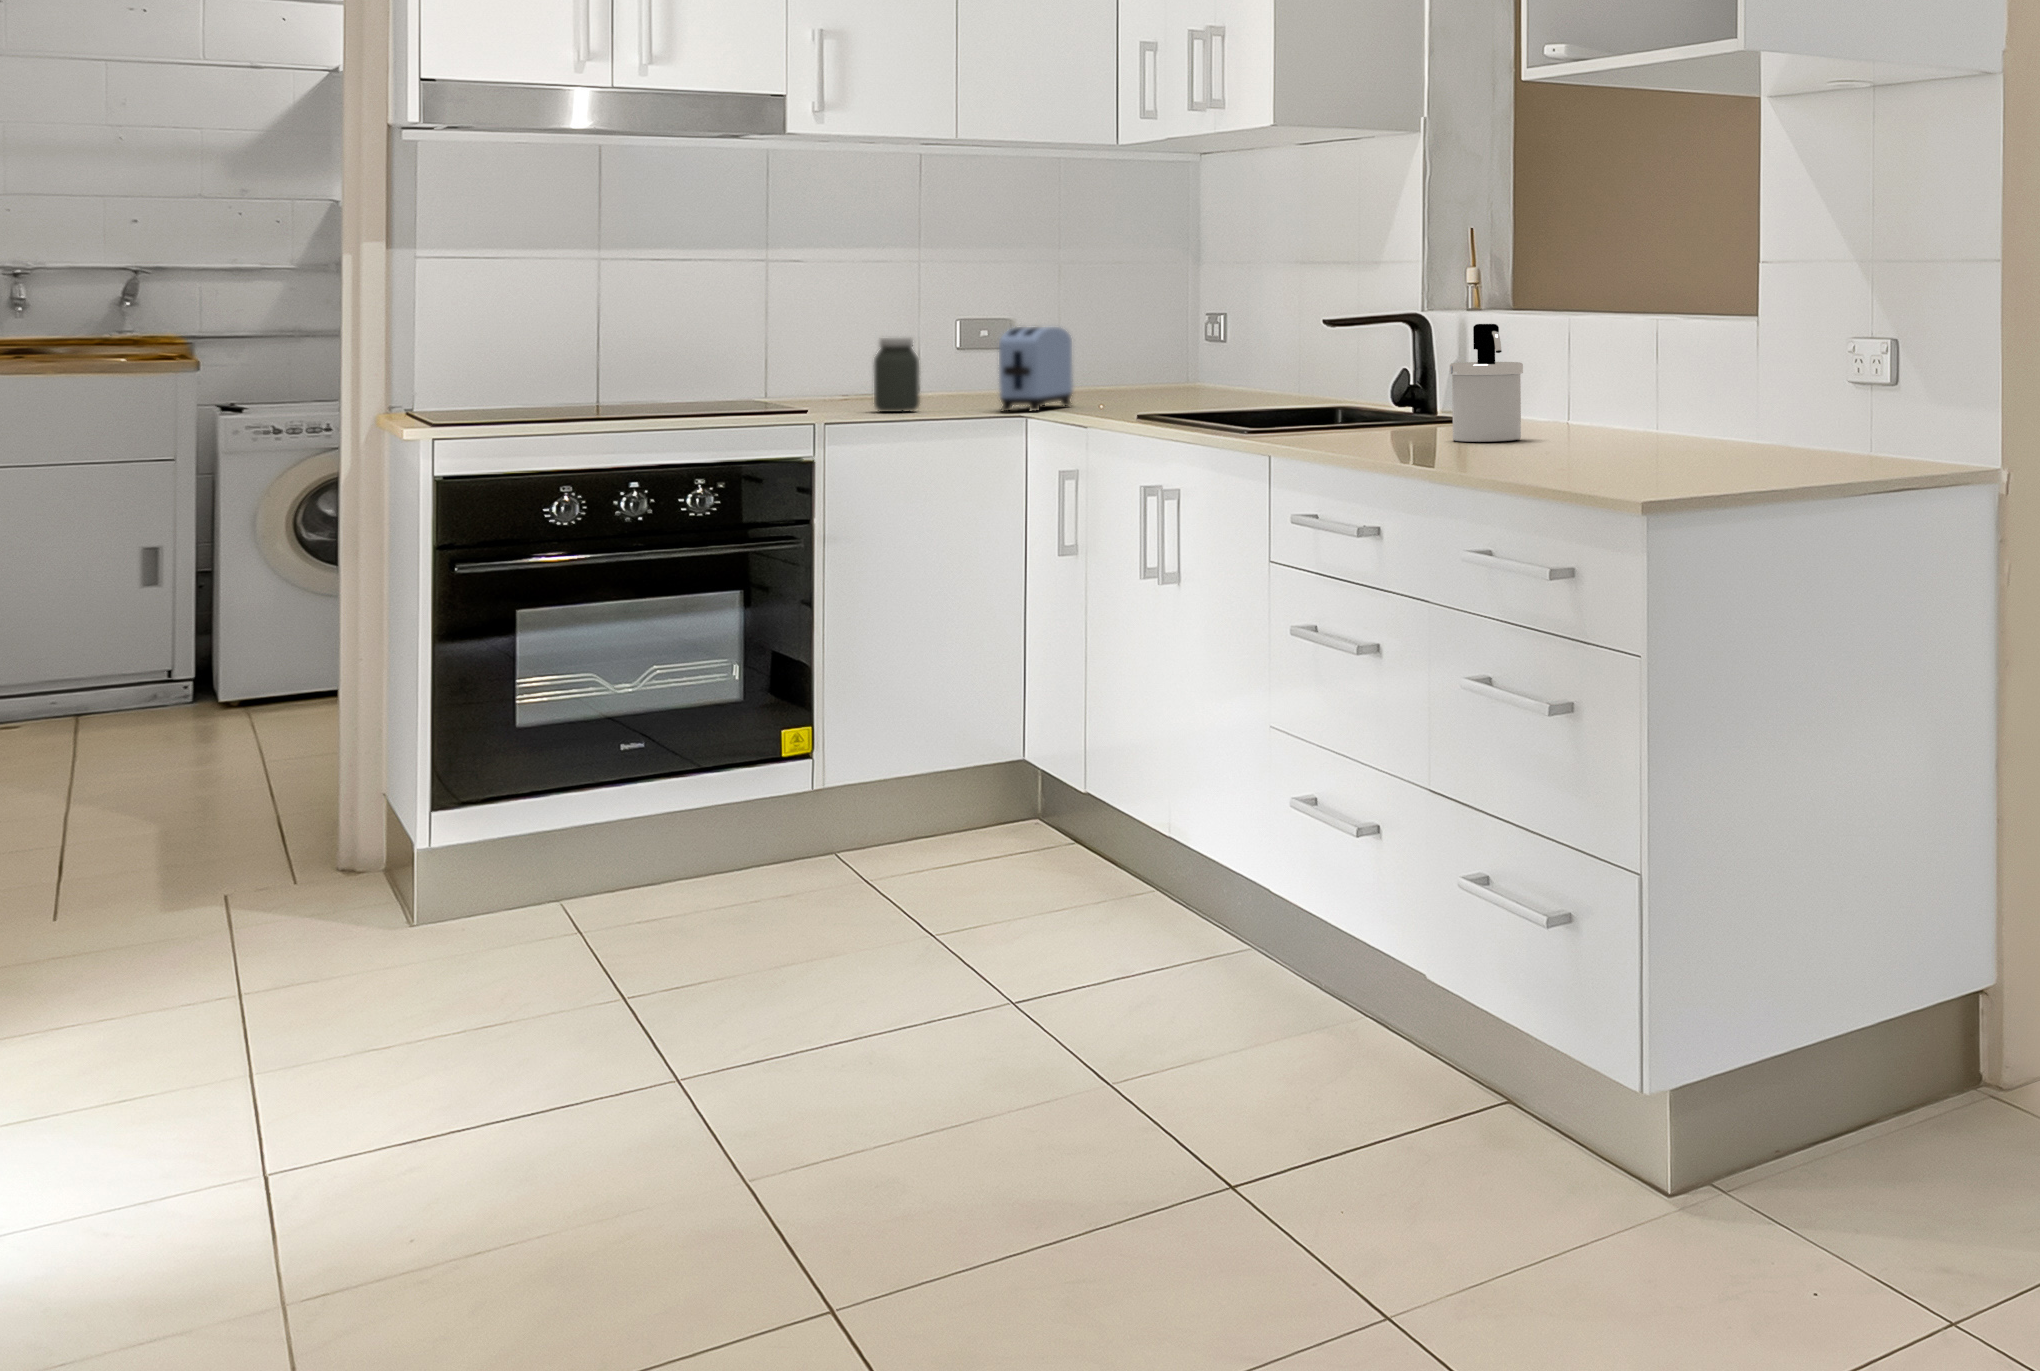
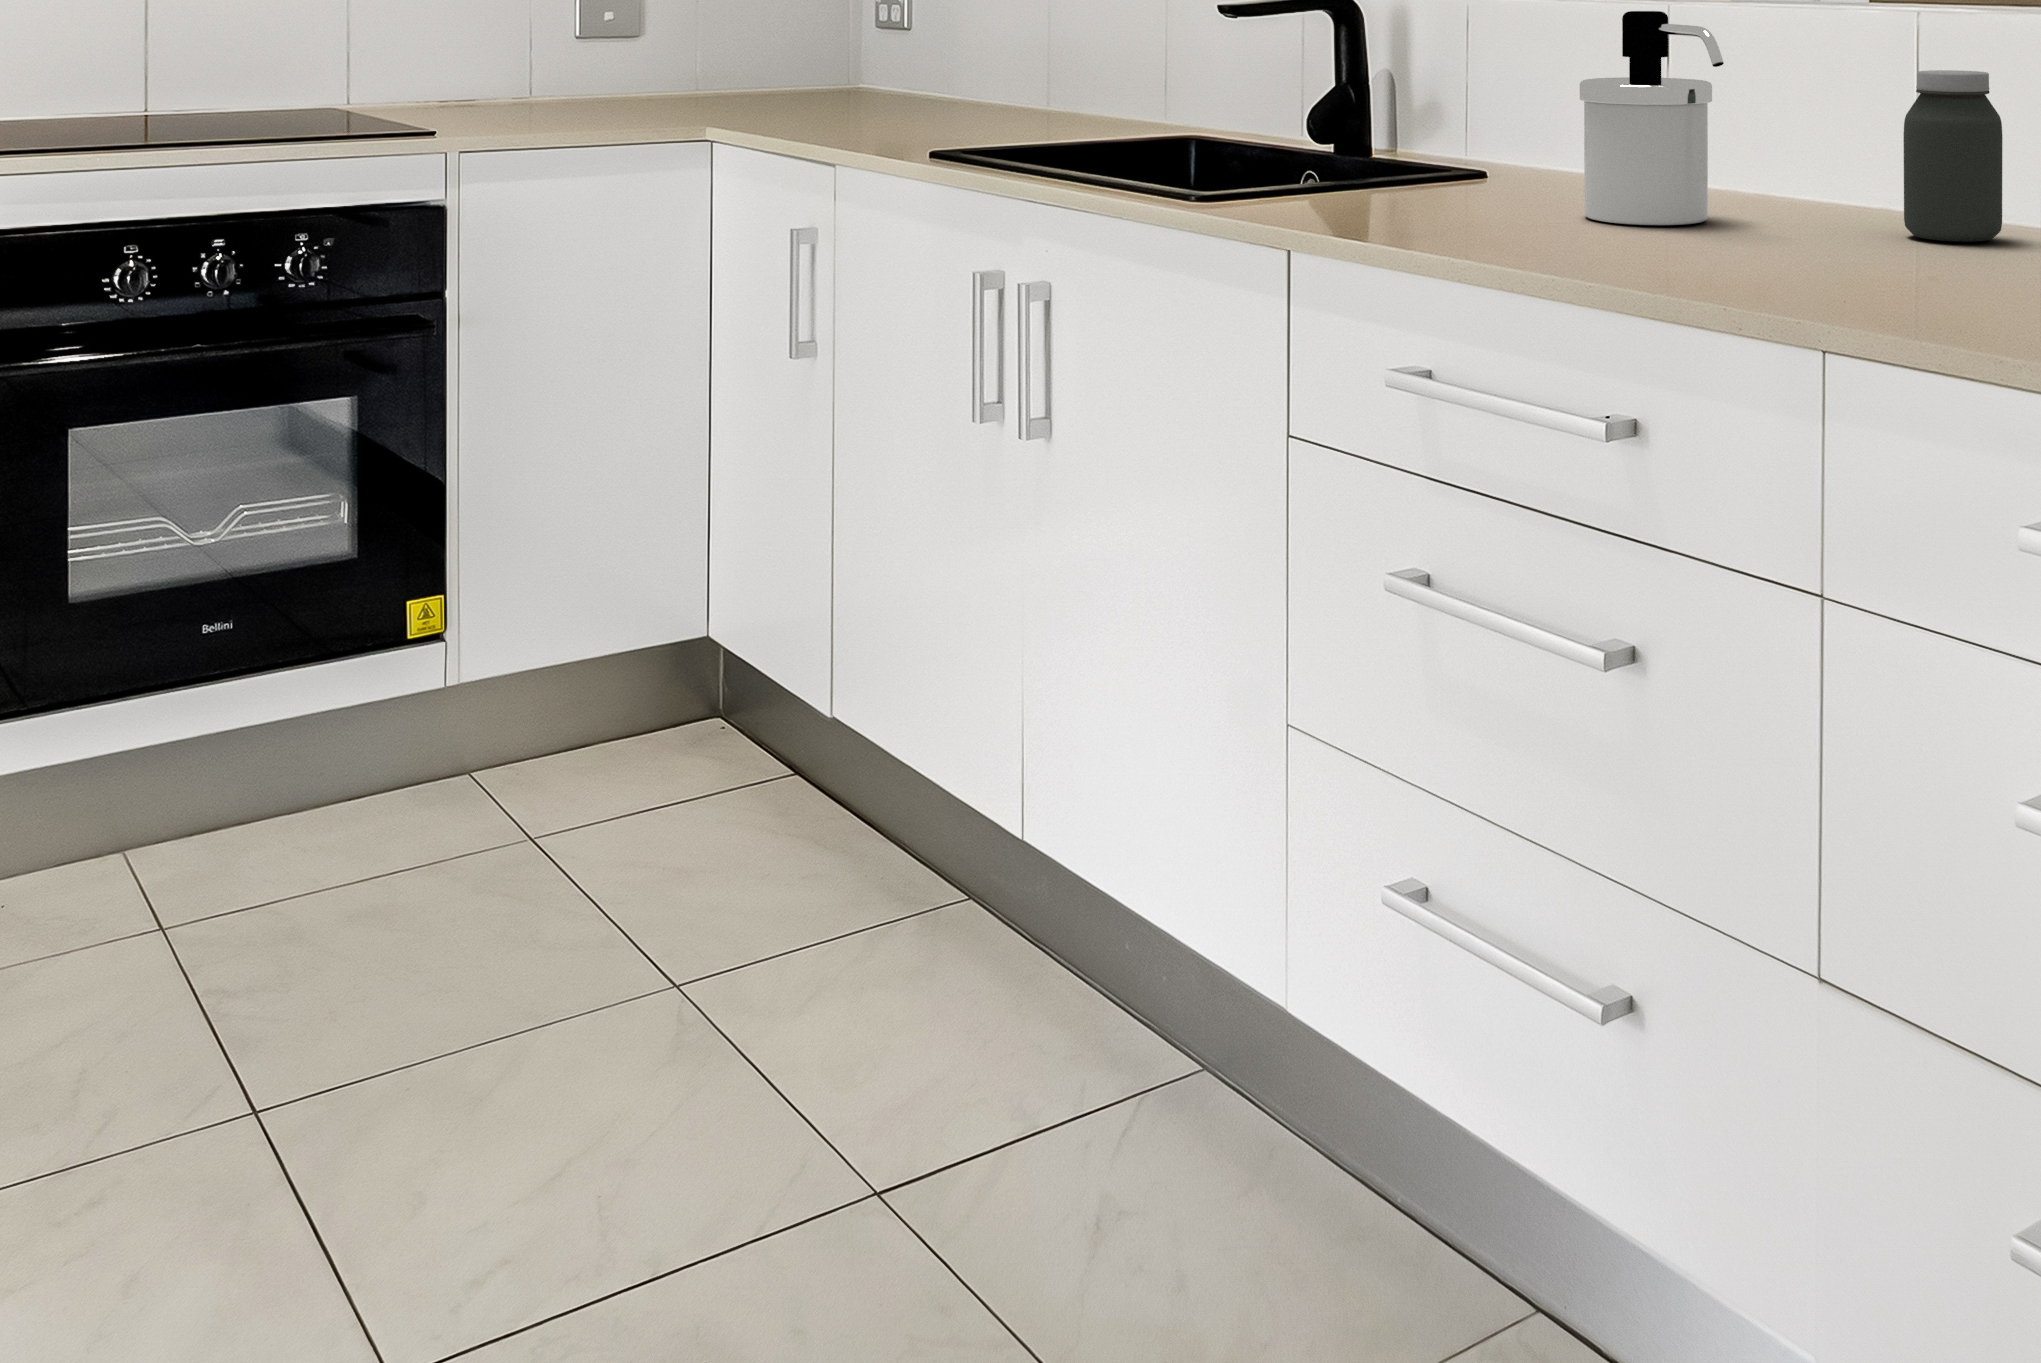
toaster: present [999,327,1073,412] -> none [698,4,778,131]
jar: present [874,338,919,412] -> present [1904,70,2002,242]

